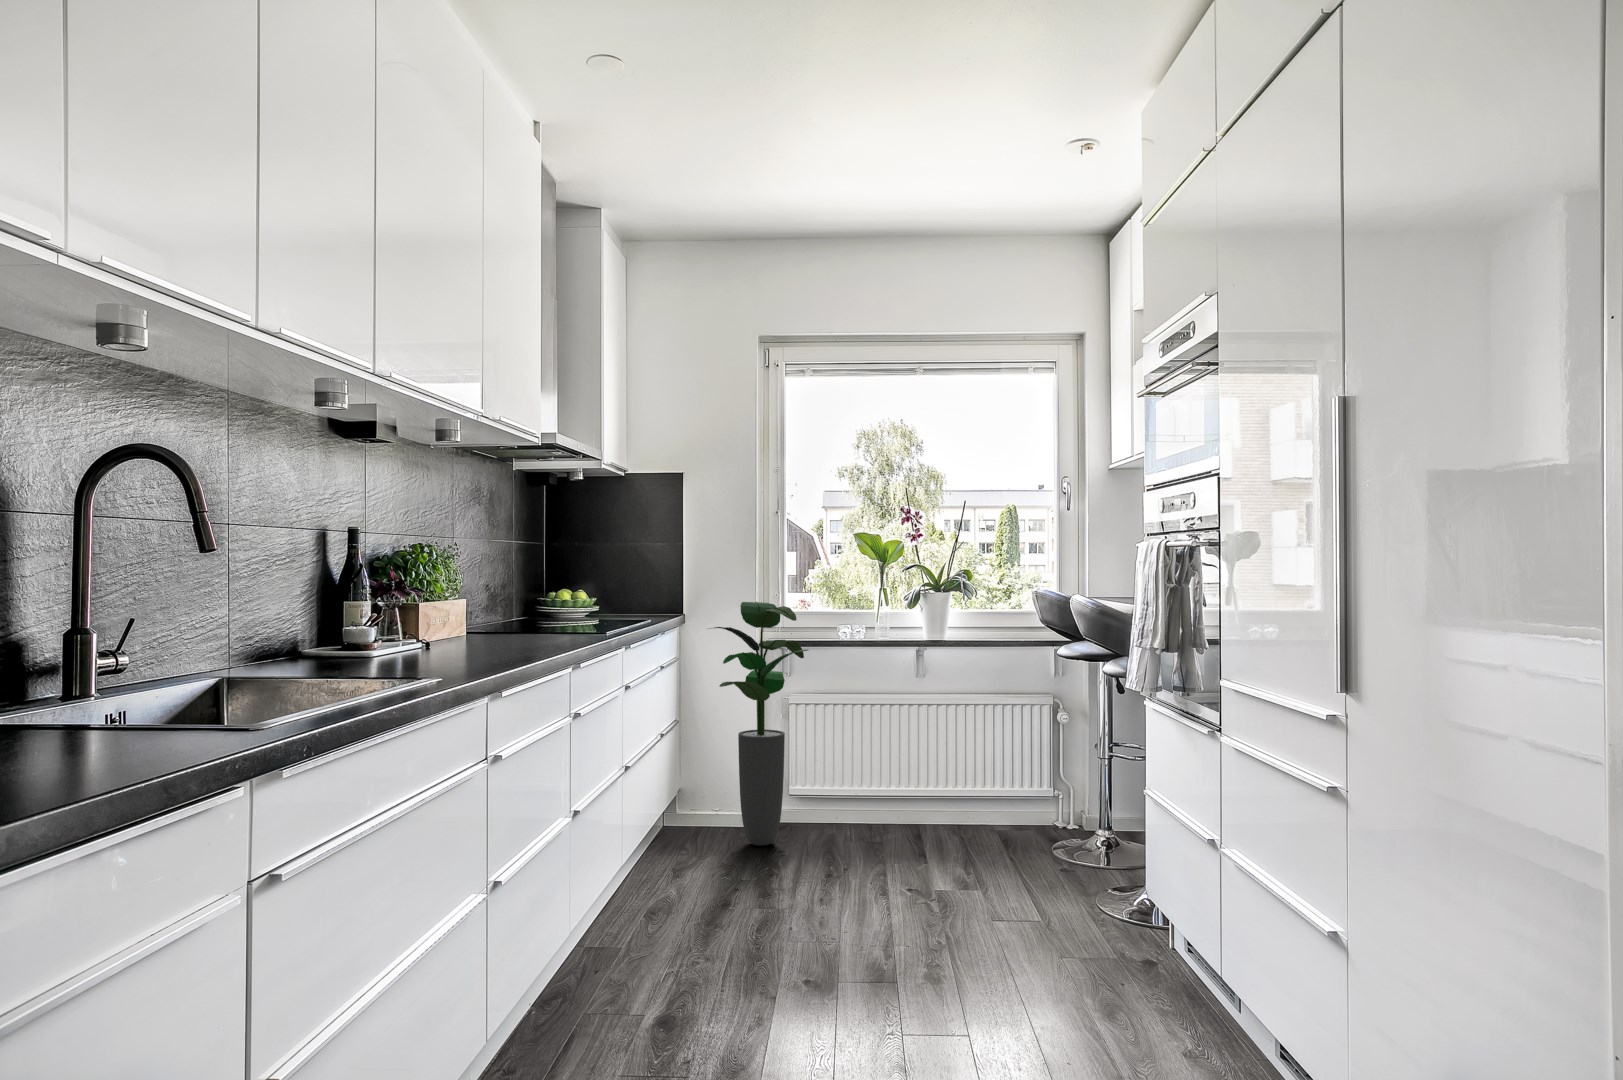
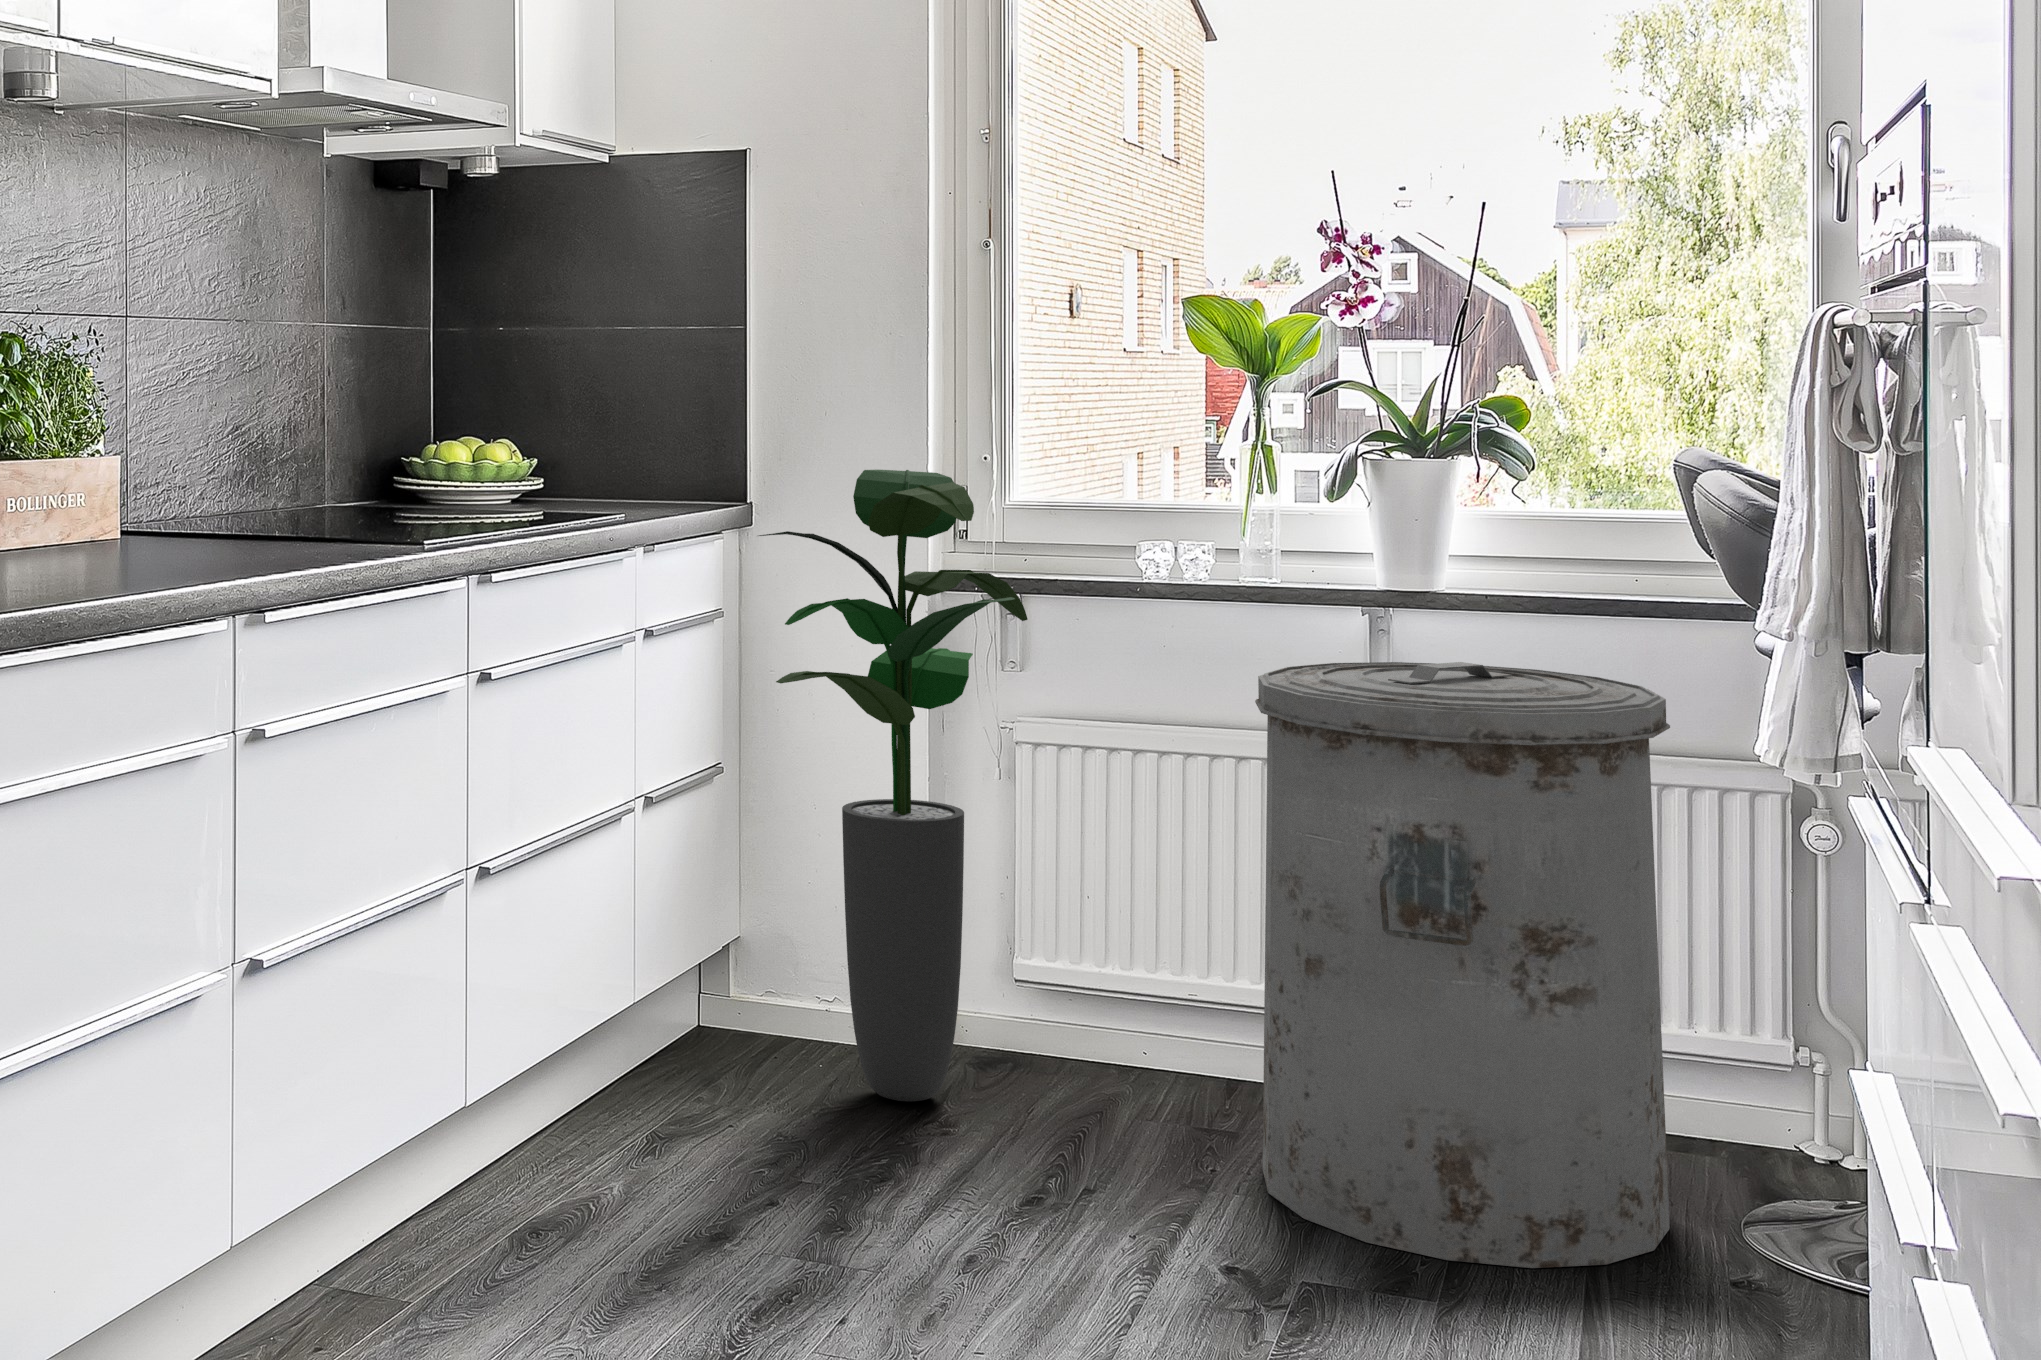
trash can: none [897,666,1032,874] -> present [1255,662,1670,1268]

